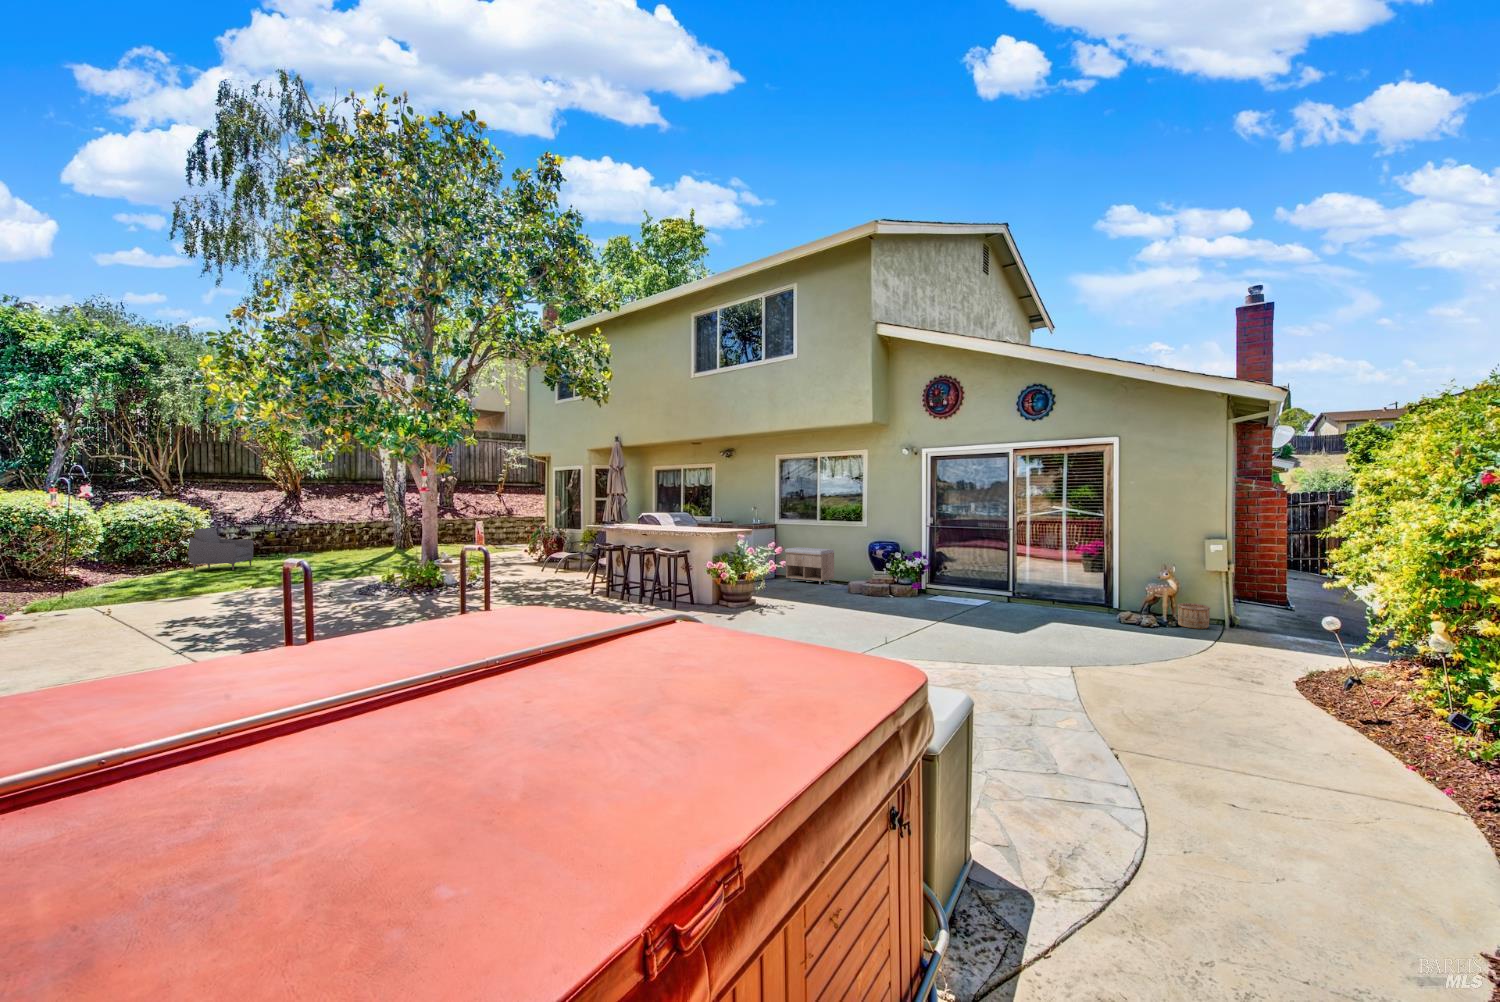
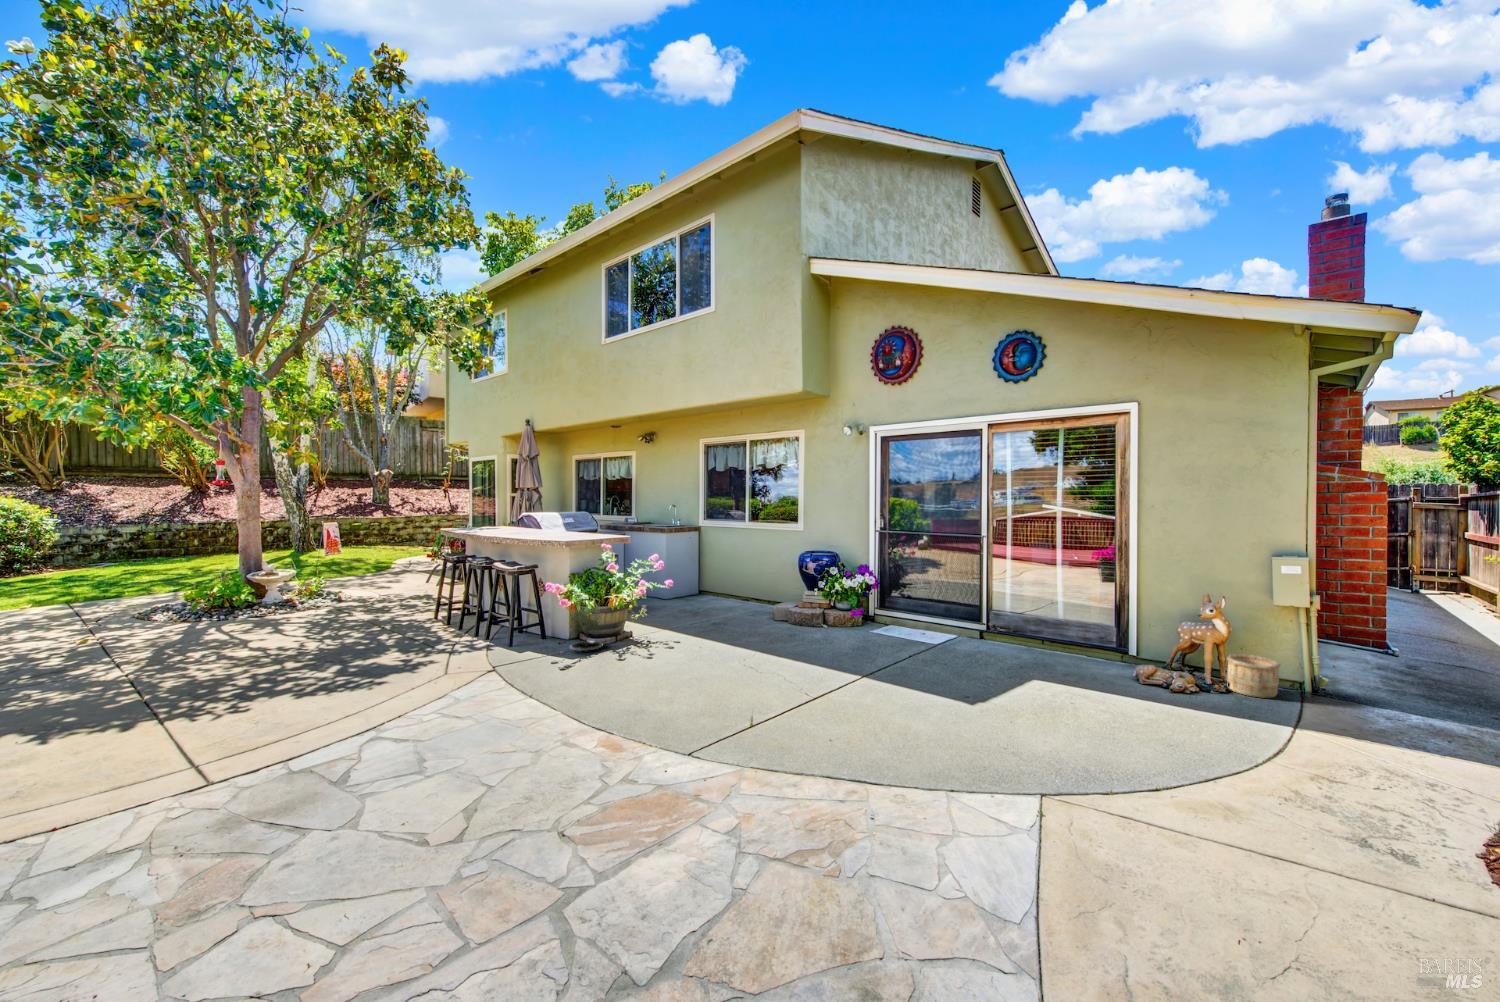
chair: present [188,528,253,571] -> none [17,529,114,580]
storage bench: present [785,547,834,584] -> none [706,555,768,604]
potted tree: none [718,568,744,611] -> present [570,595,603,651]

